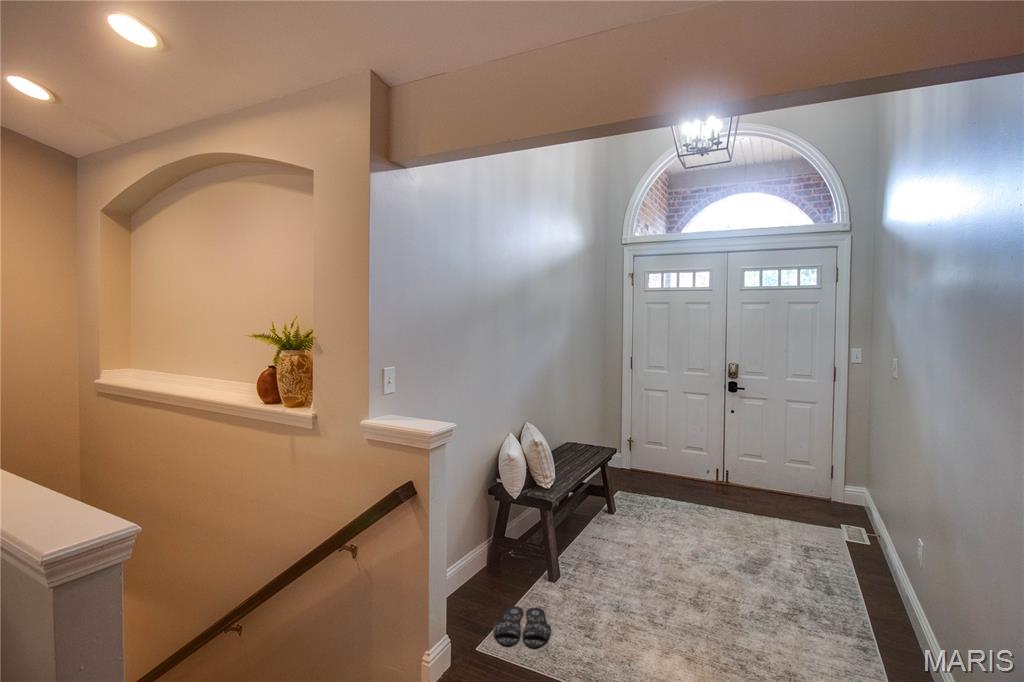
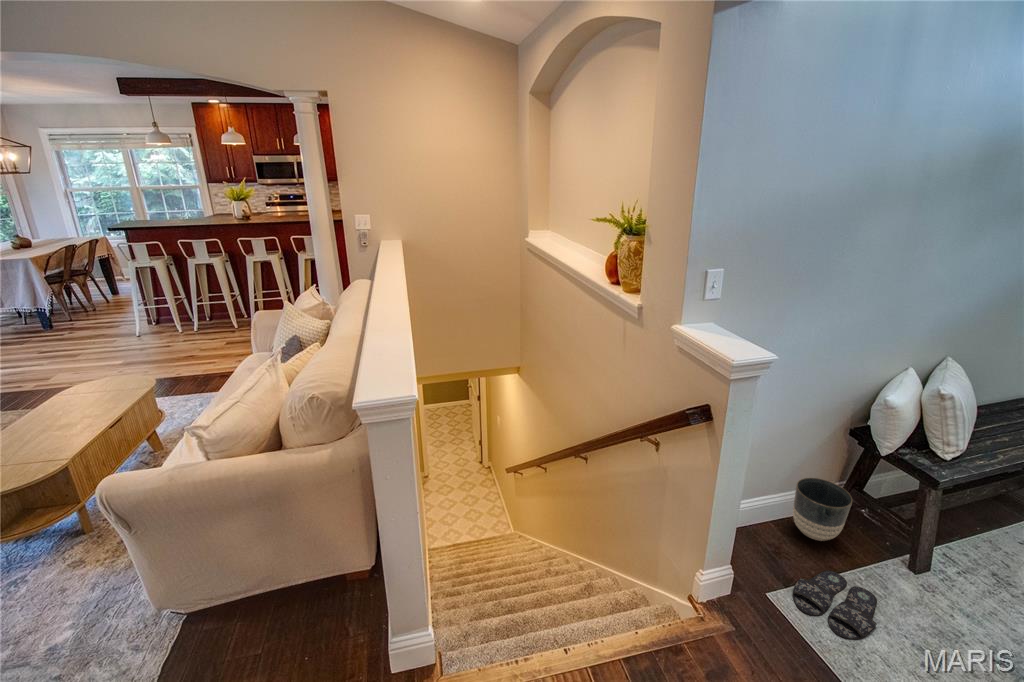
planter: none [468,537,507,590] -> present [793,478,852,541]

